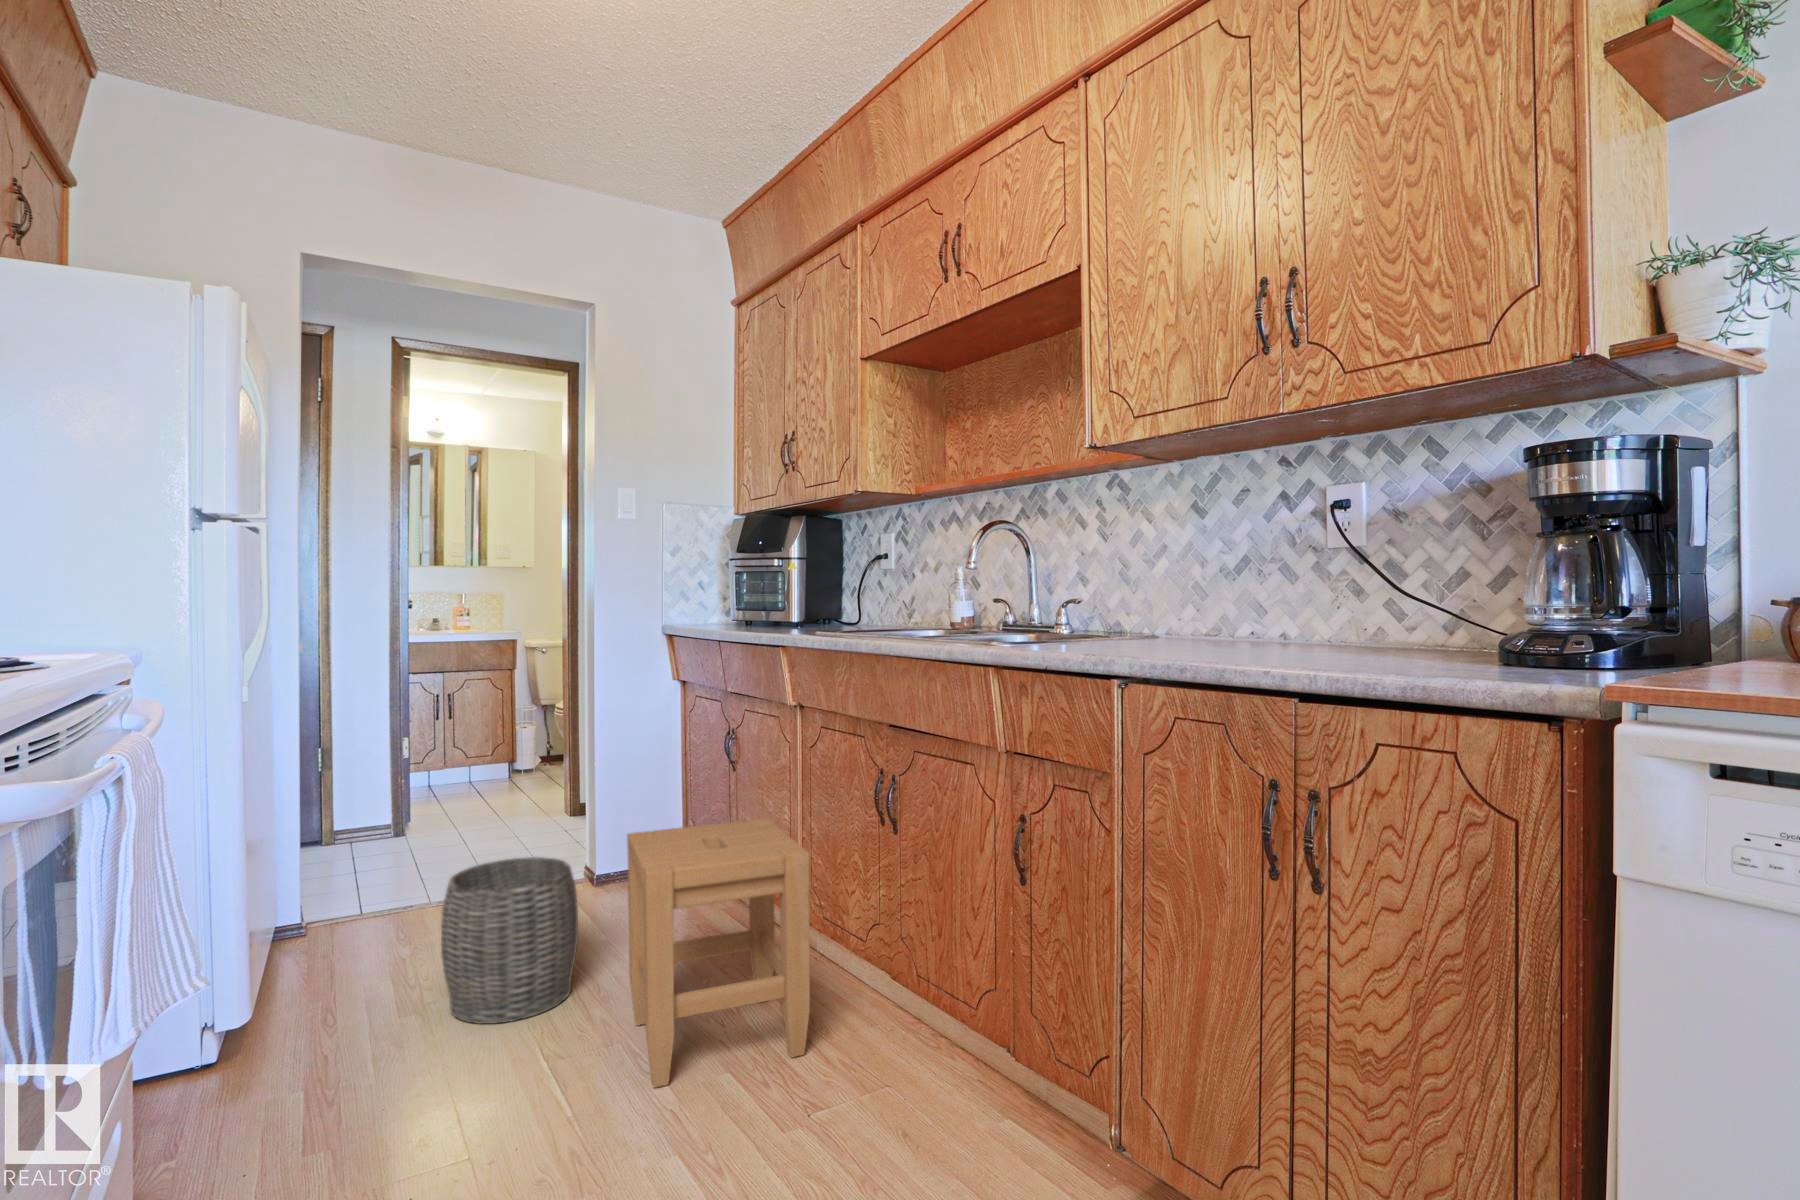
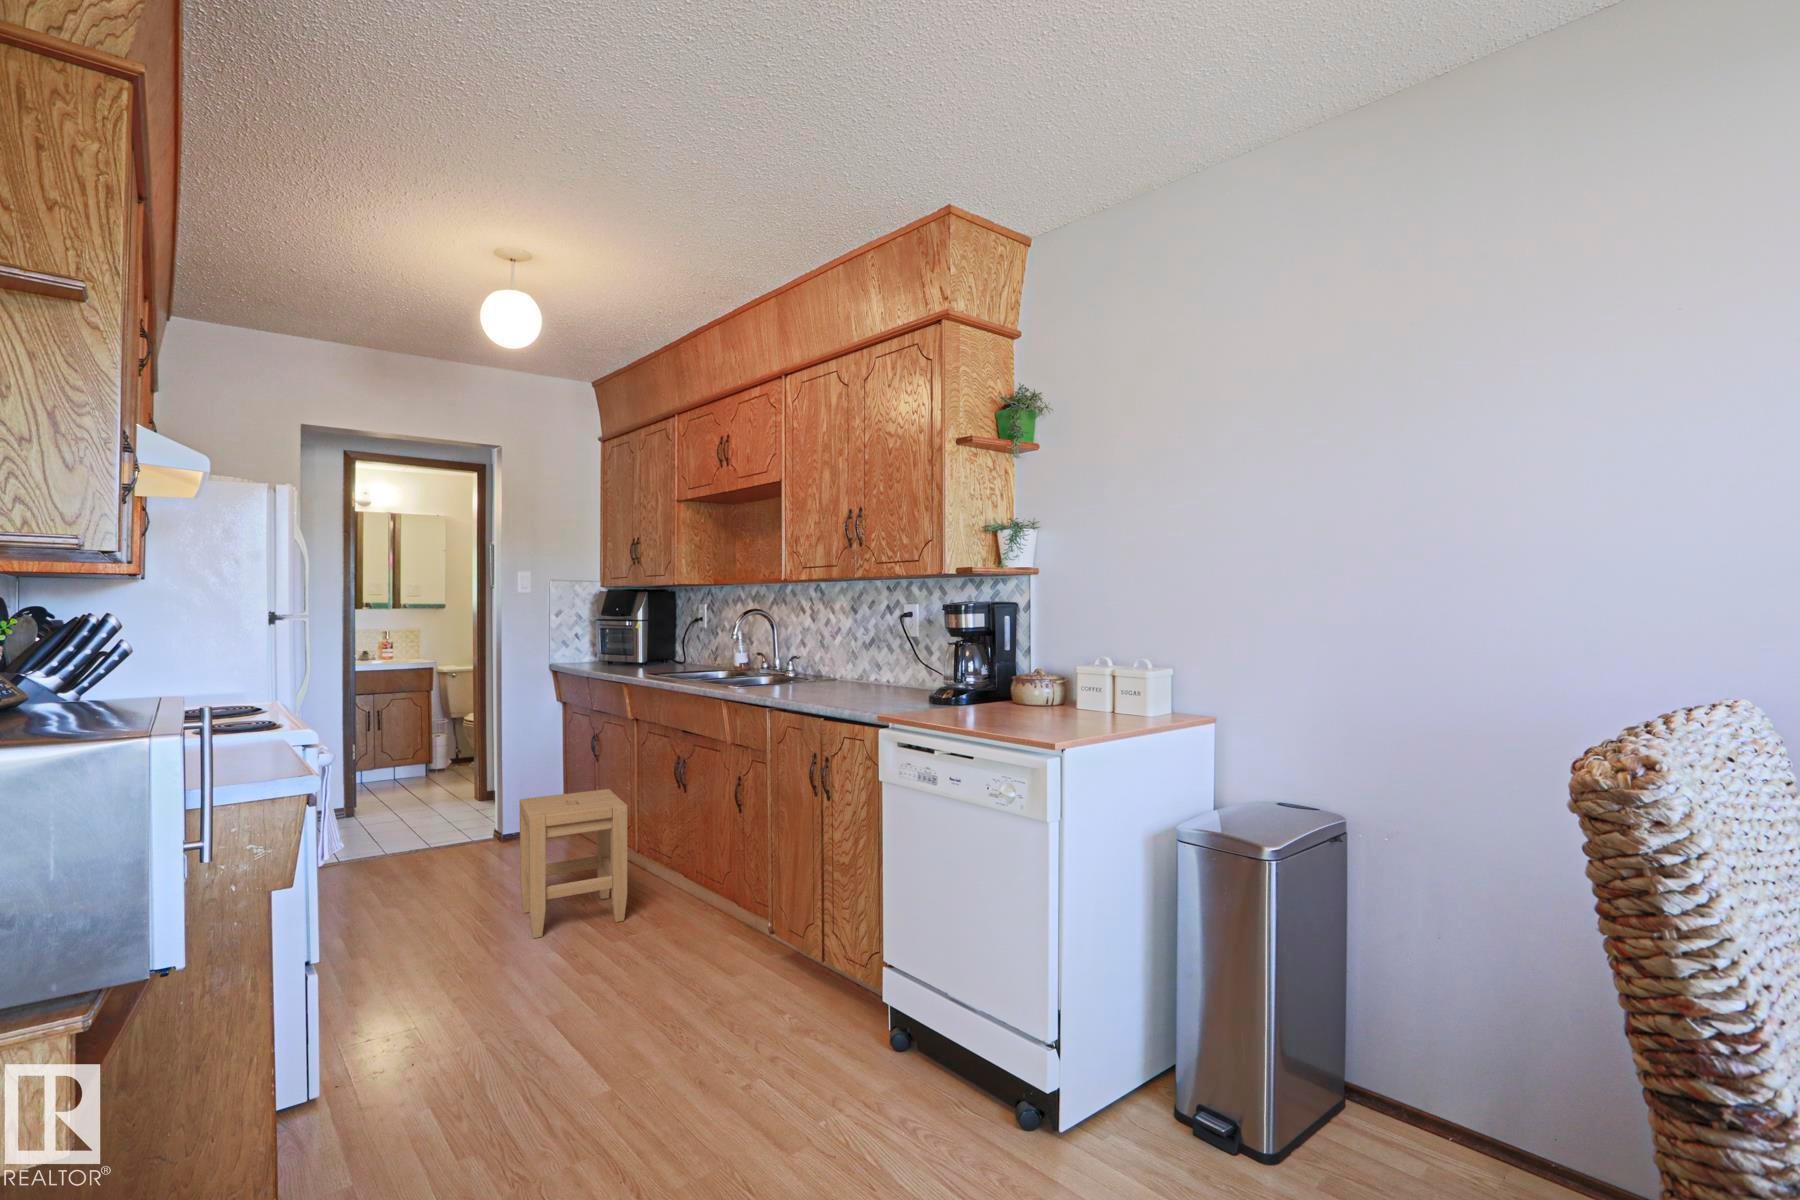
woven basket: present [441,857,578,1024] -> none [399,818,488,917]

